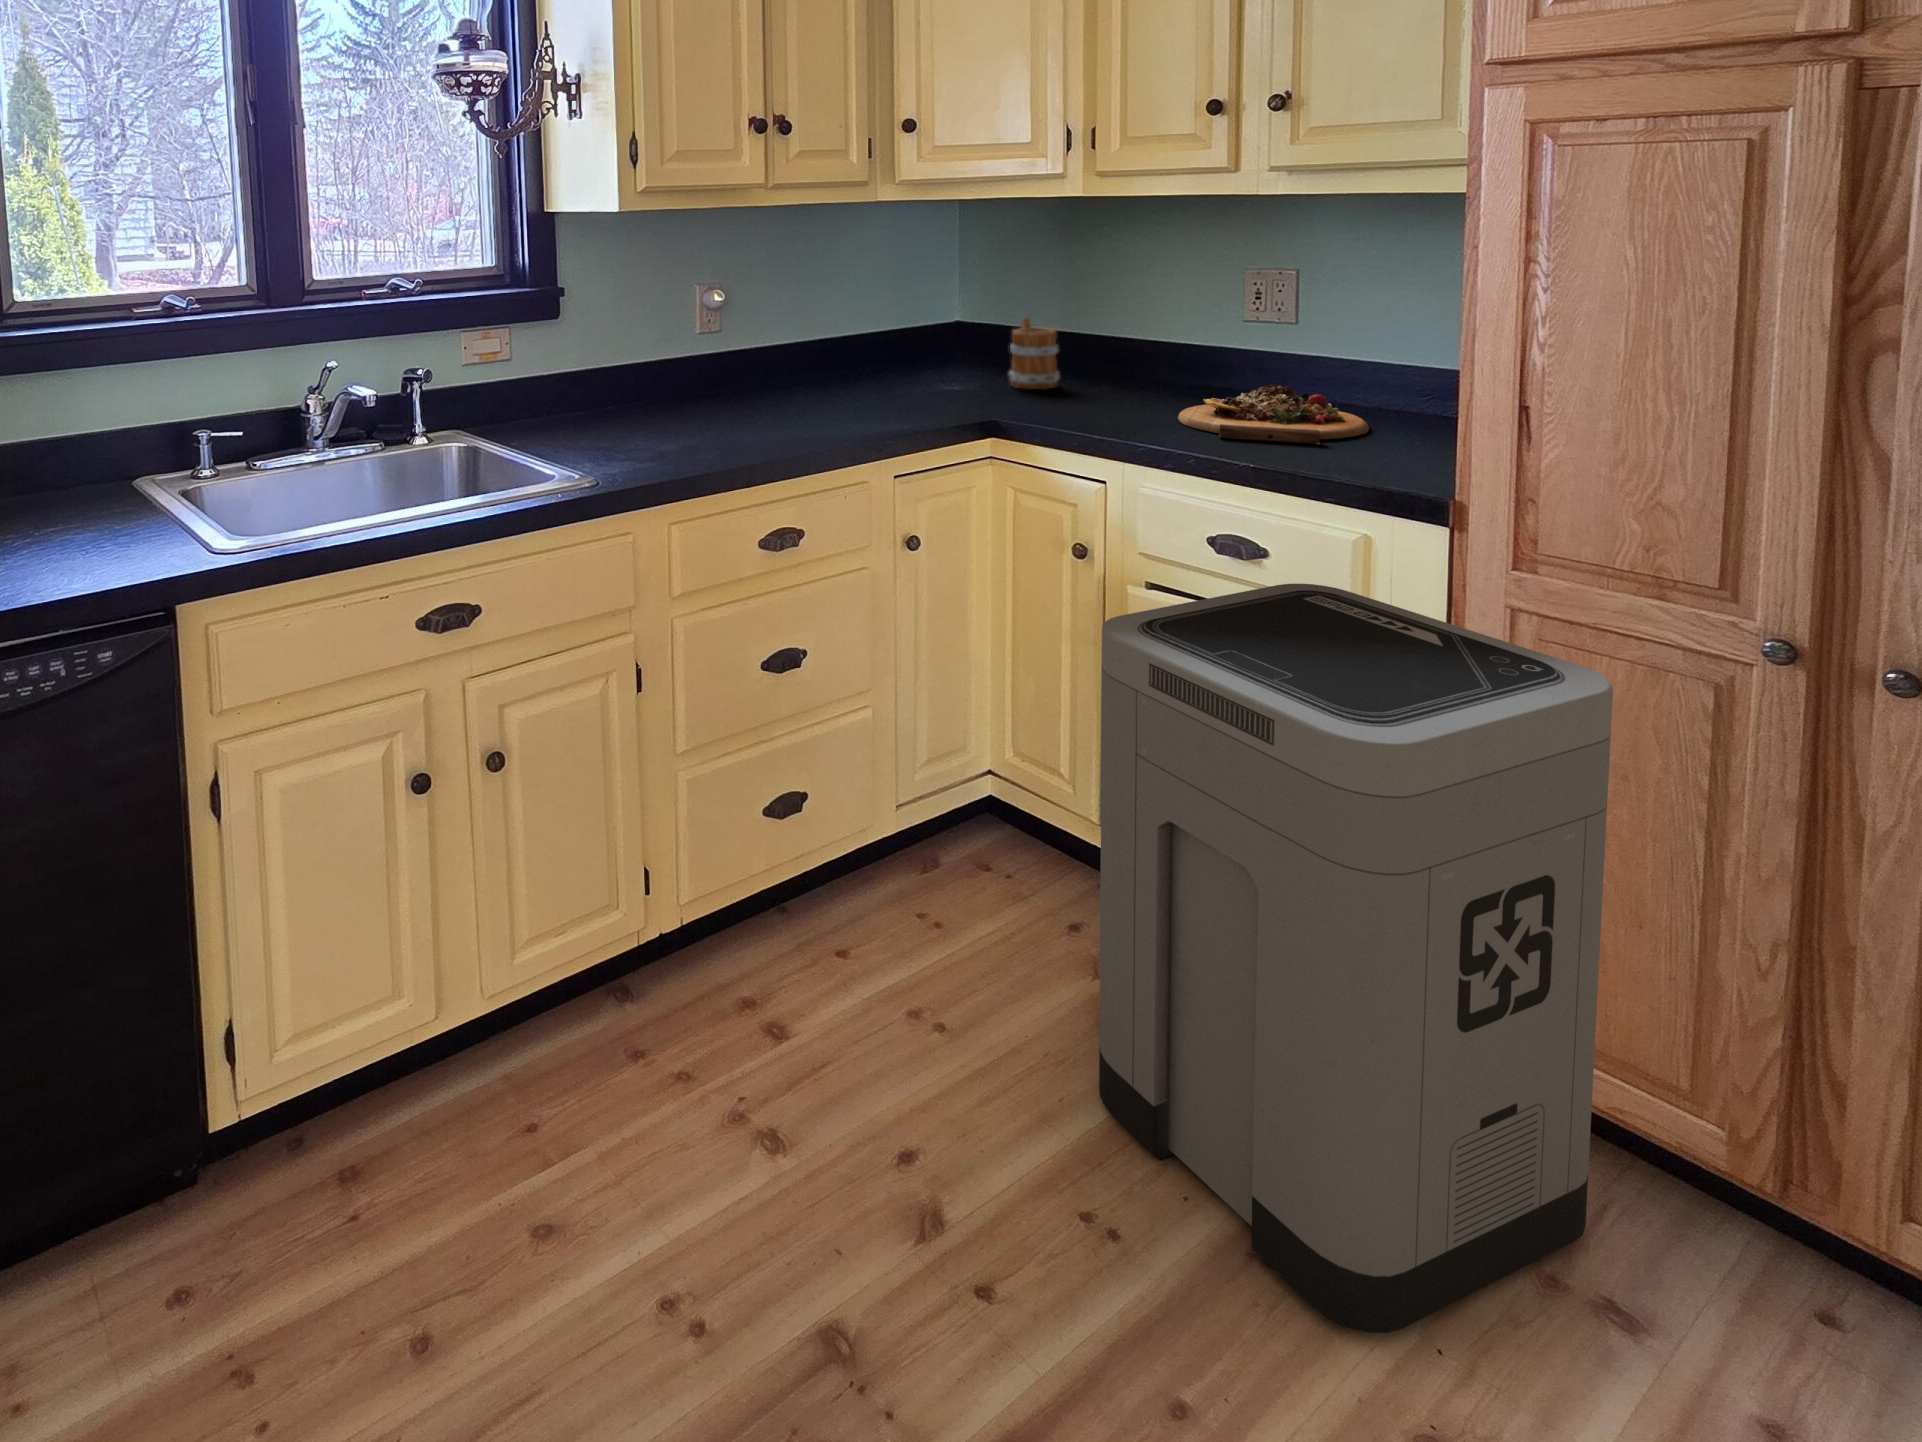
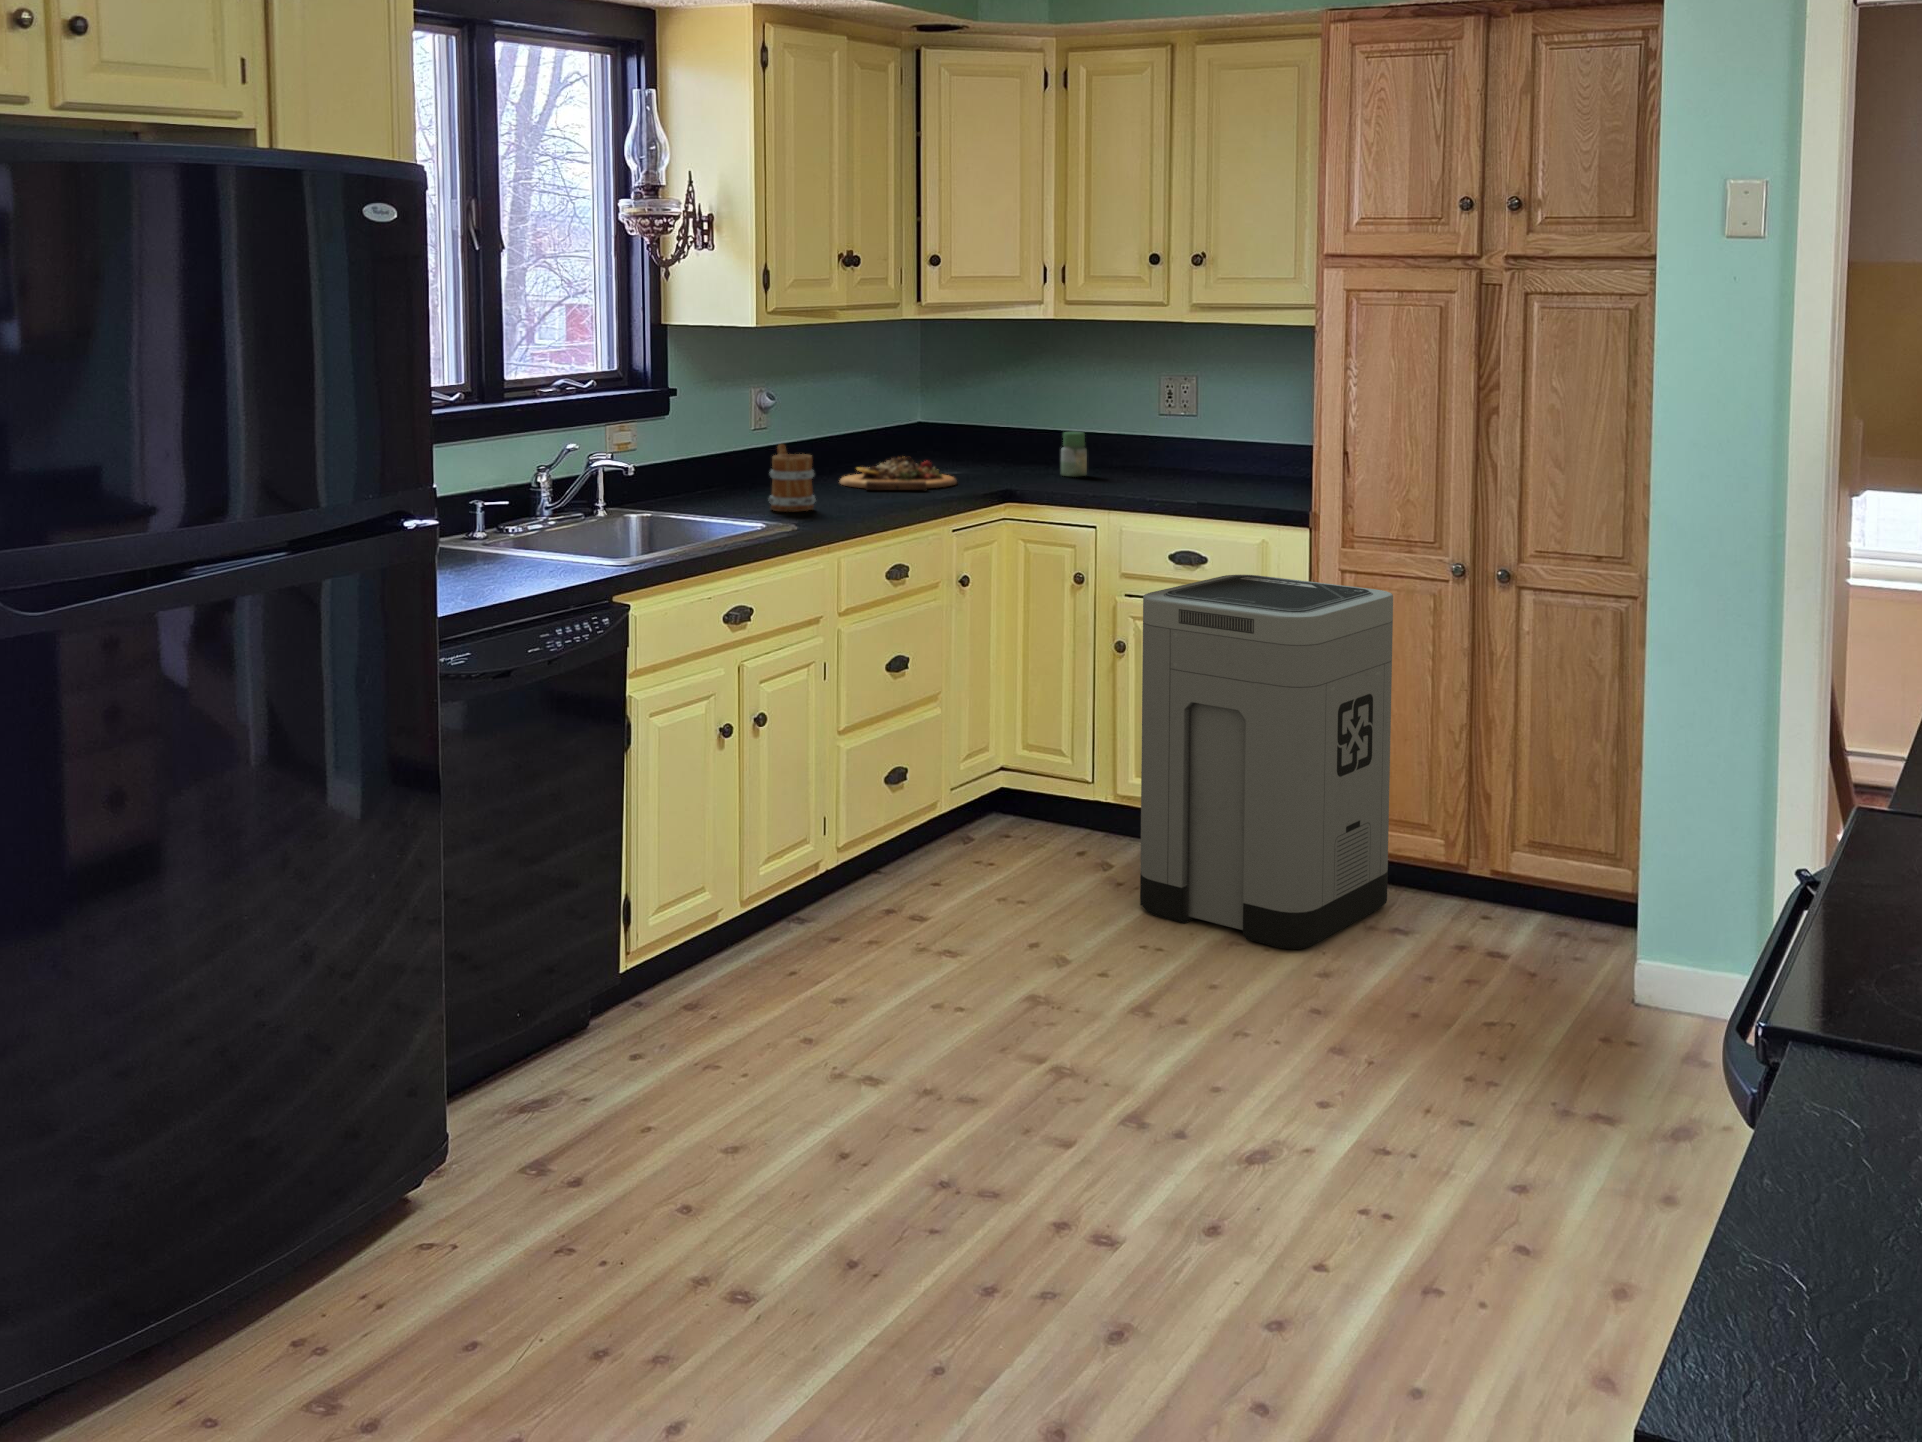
mug: present [1009,317,1060,389] -> present [769,444,816,511]
jar: none [1092,340,1129,398] -> present [1061,432,1087,477]
cutting board: present [1178,385,1369,444] -> present [840,457,957,490]

